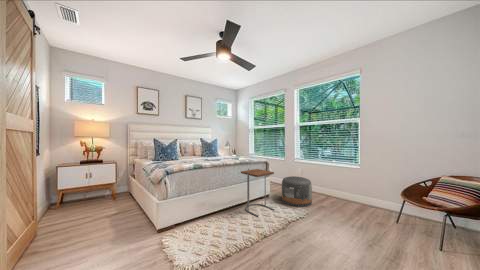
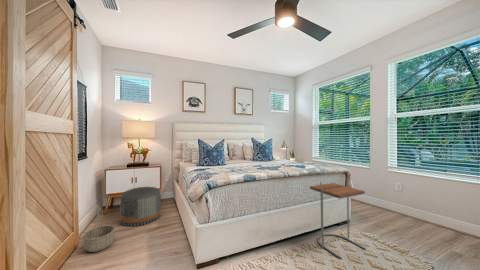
pouf: present [282,176,312,207] -> present [120,187,161,226]
basket: none [40,198,74,239] -> present [83,207,115,252]

